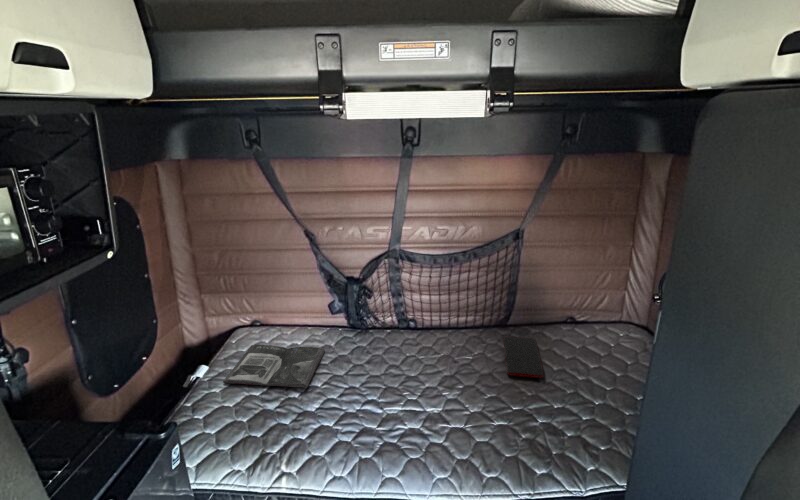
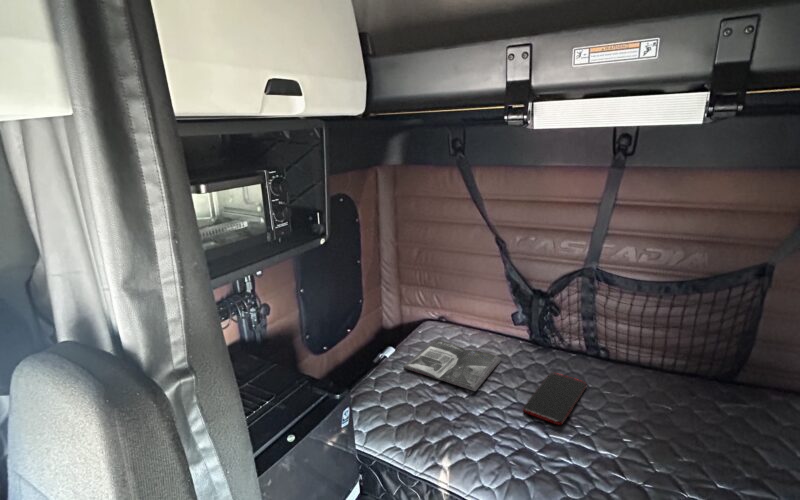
smartphone: present [503,337,544,378] -> present [523,373,586,425]

